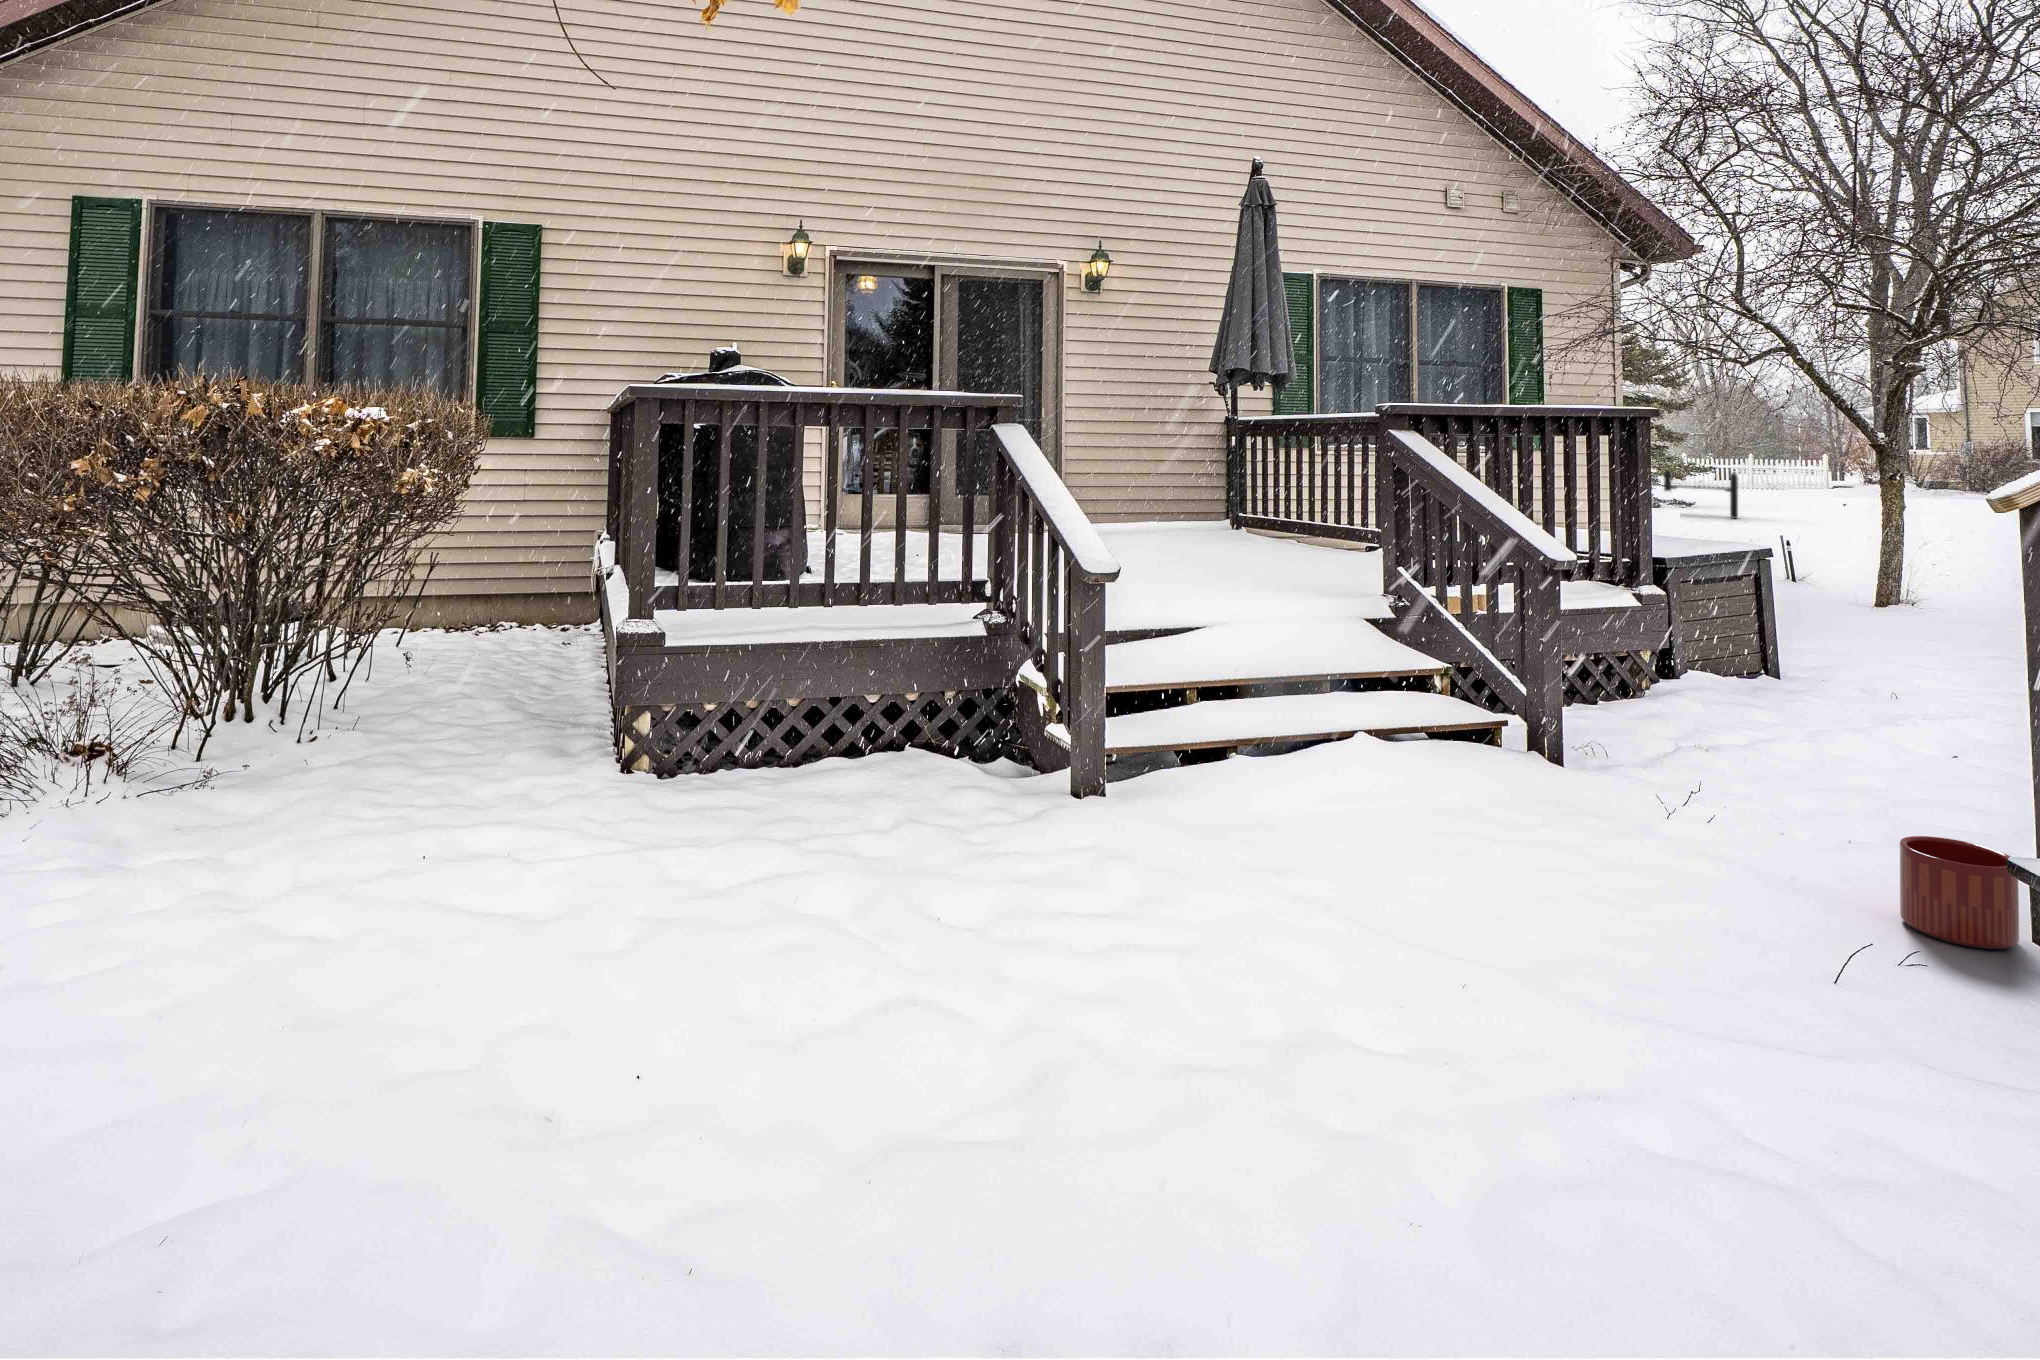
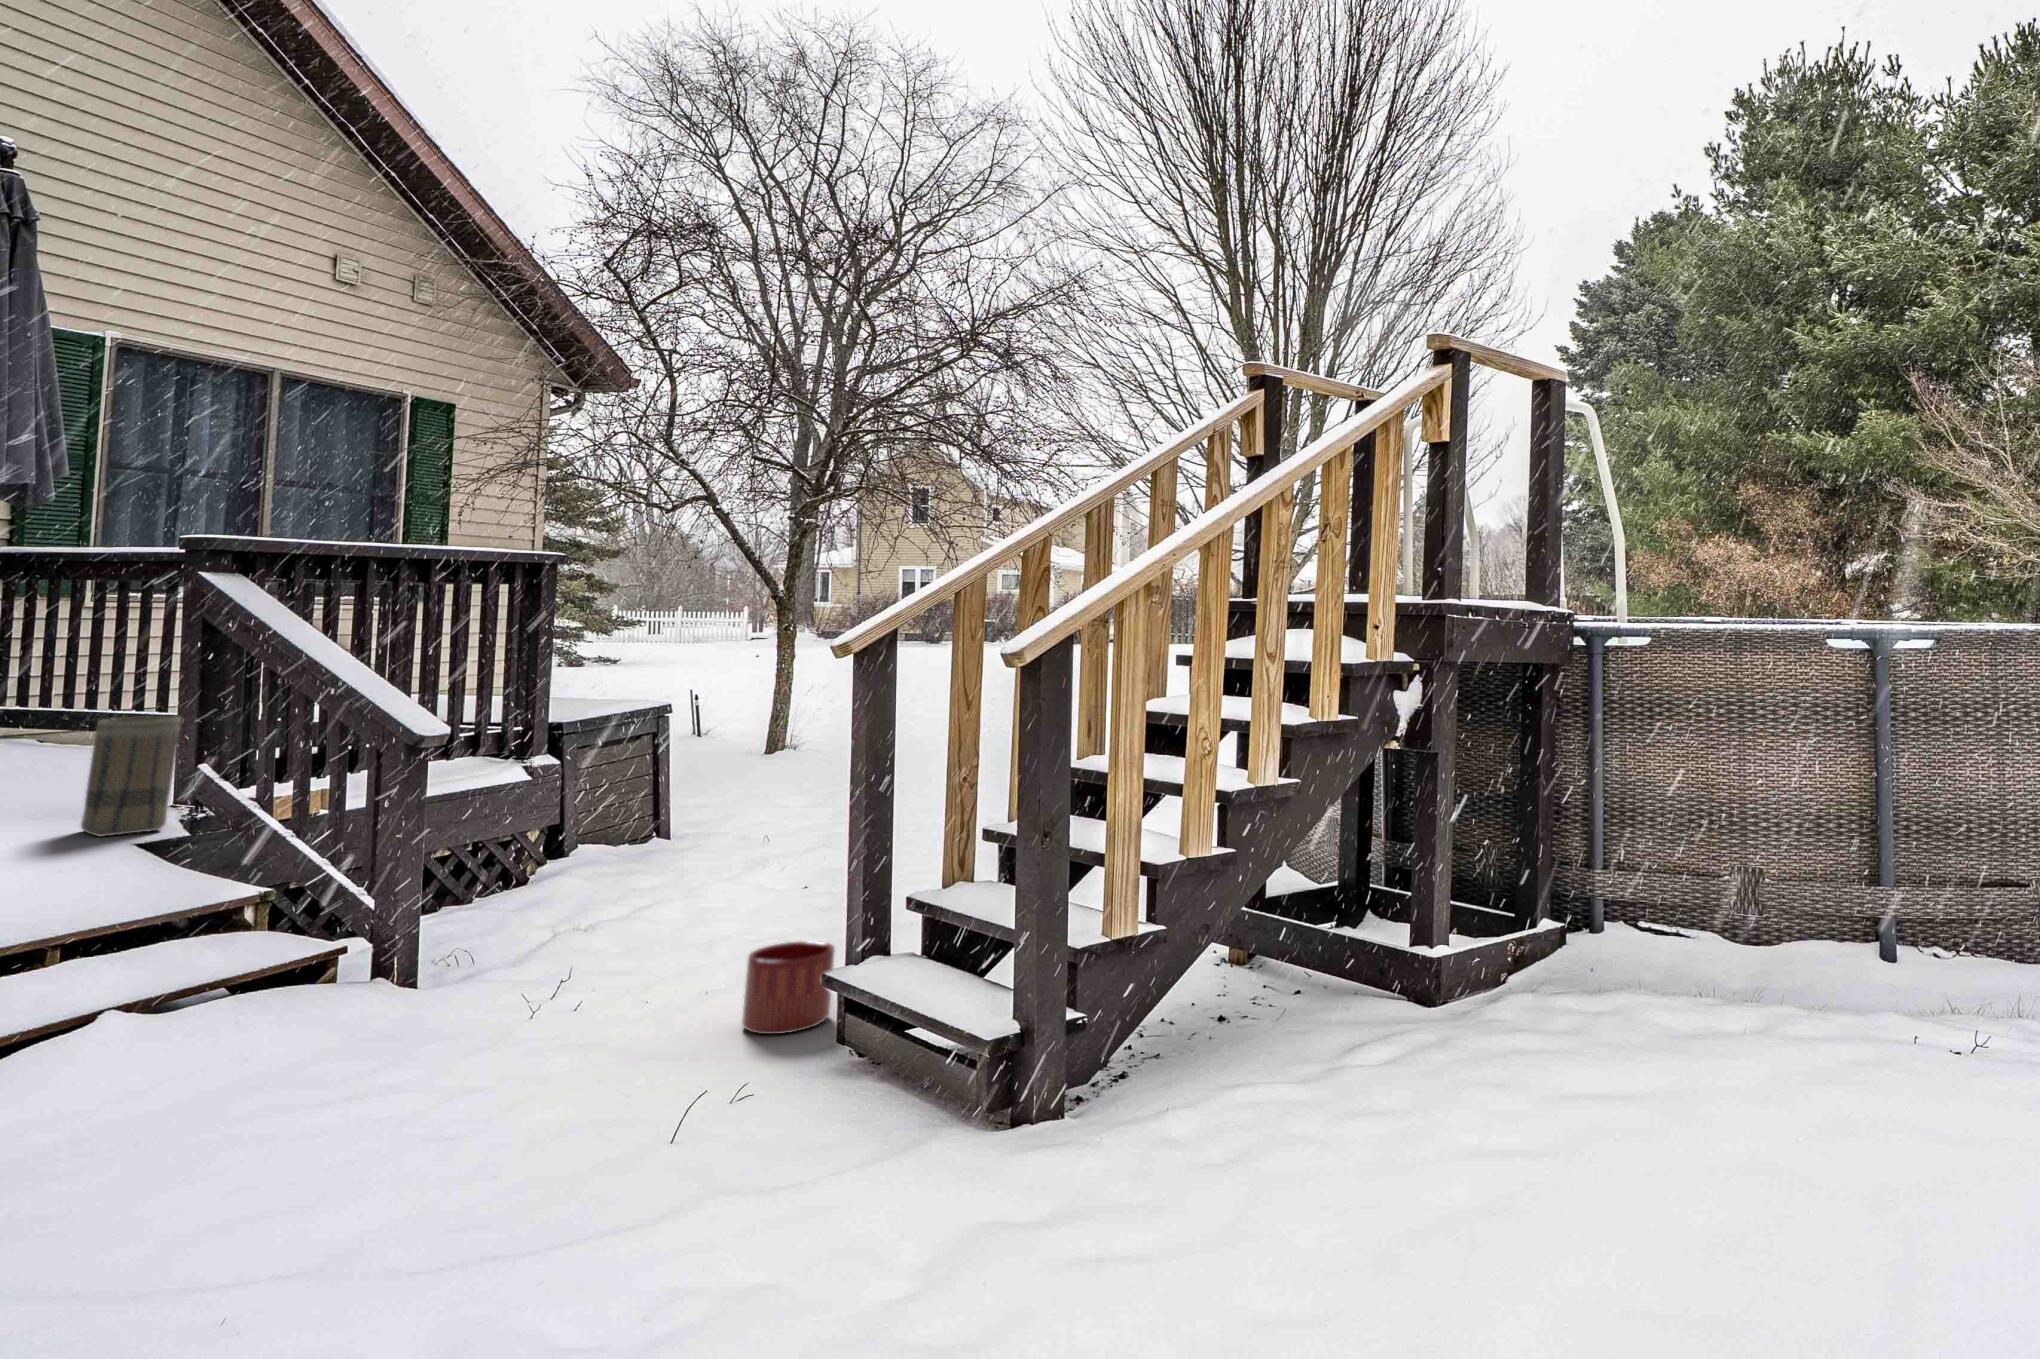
bench: present [1664,470,1738,519] -> none [565,617,651,670]
basket: none [1335,521,1383,607] -> present [81,716,181,836]

